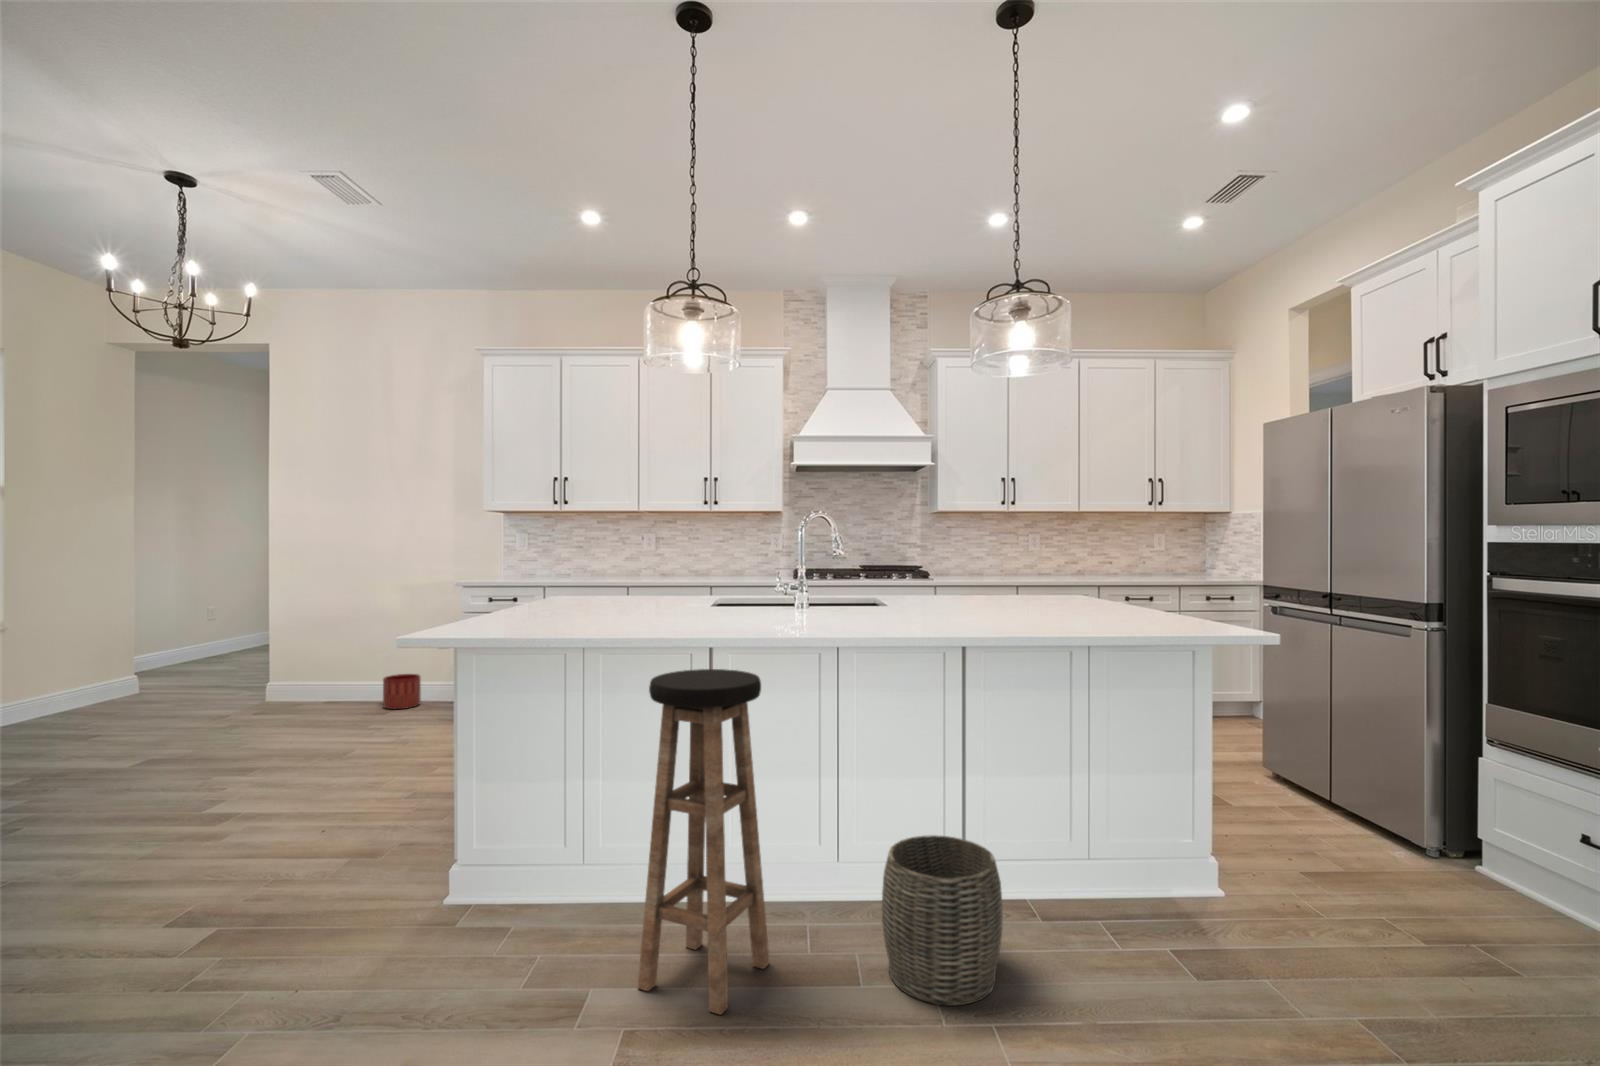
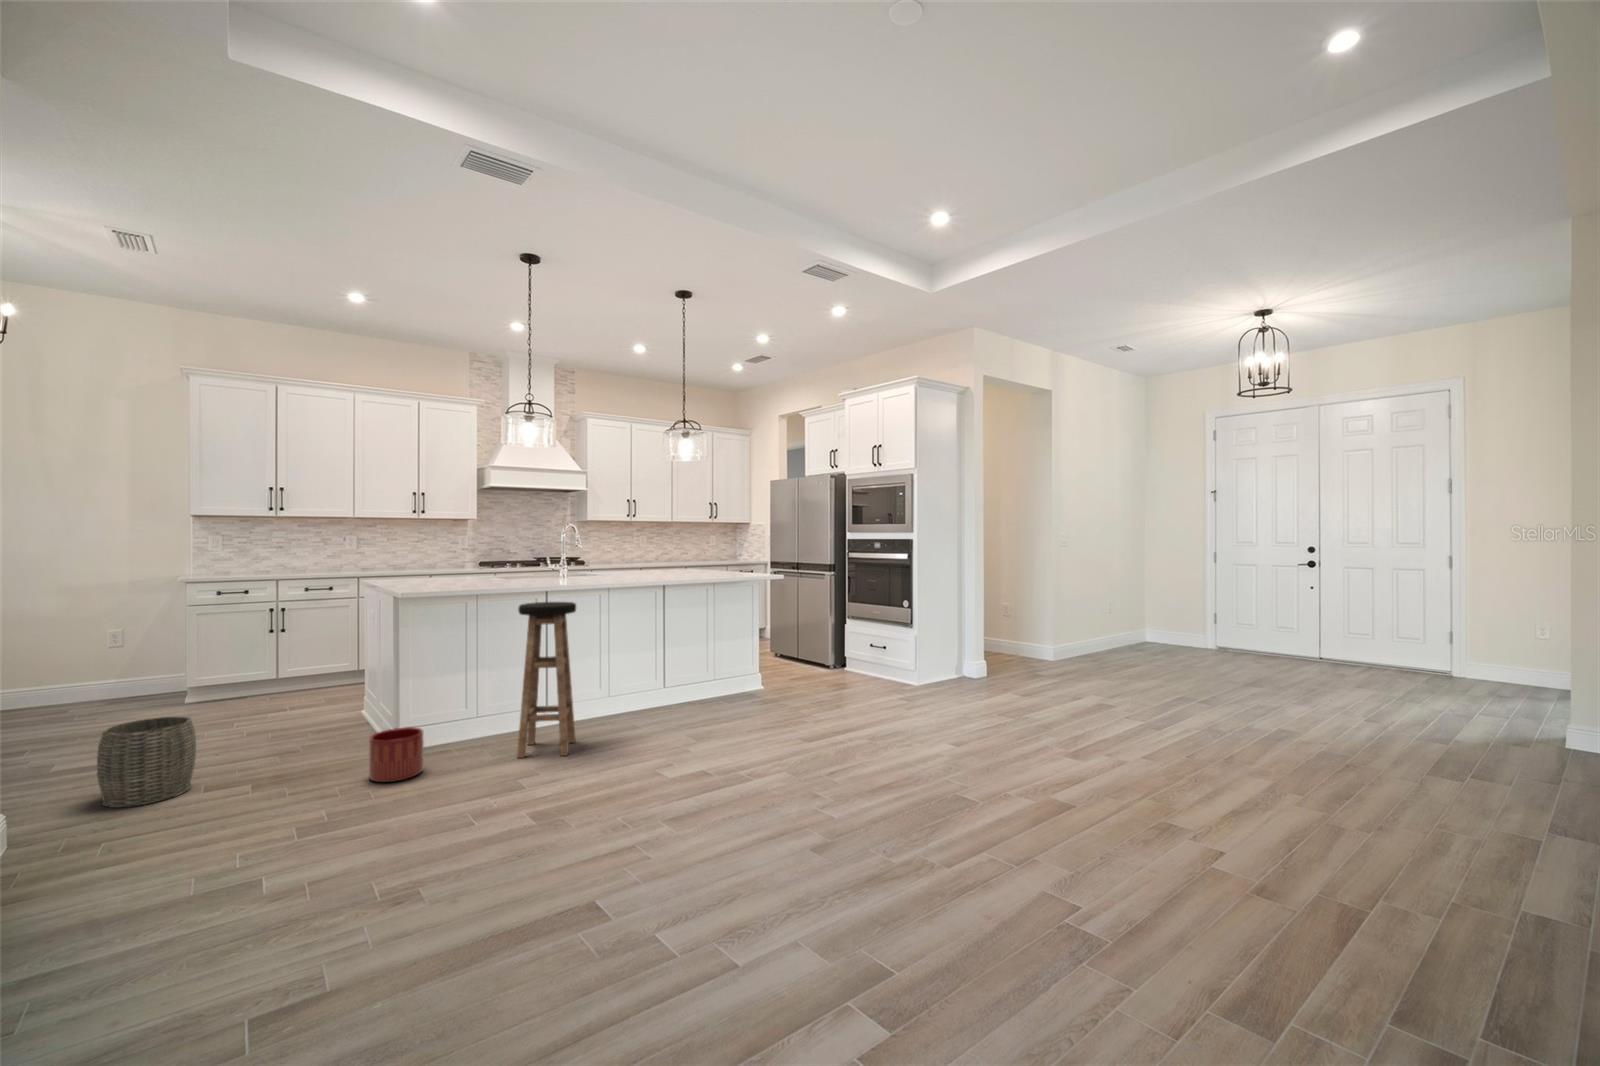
planter: present [383,674,421,709] -> present [369,727,424,782]
woven basket: present [882,835,1002,1006] -> present [97,717,196,808]

